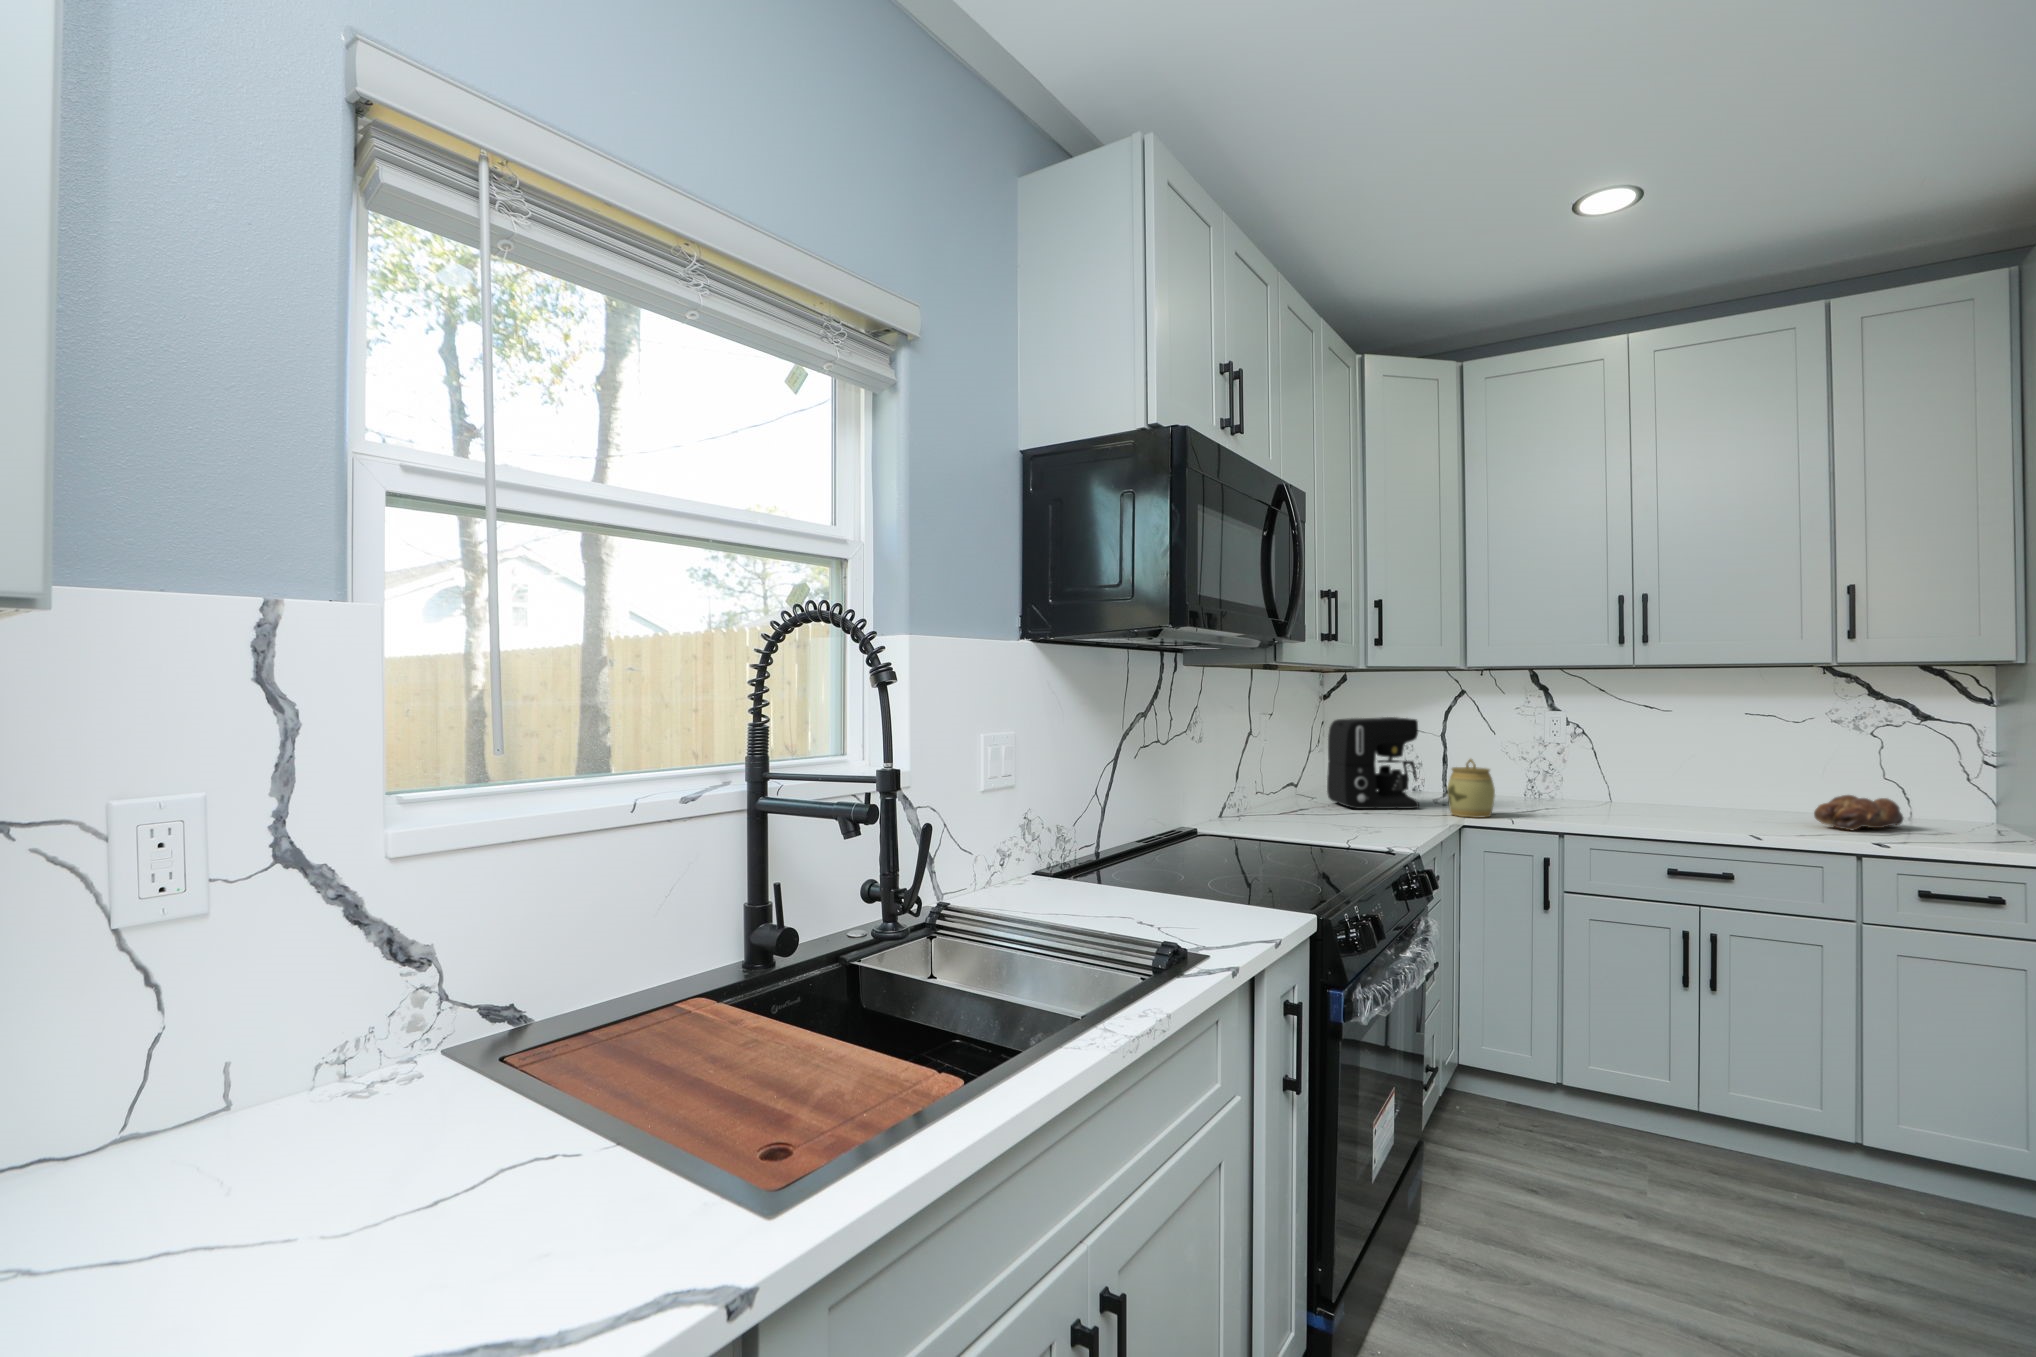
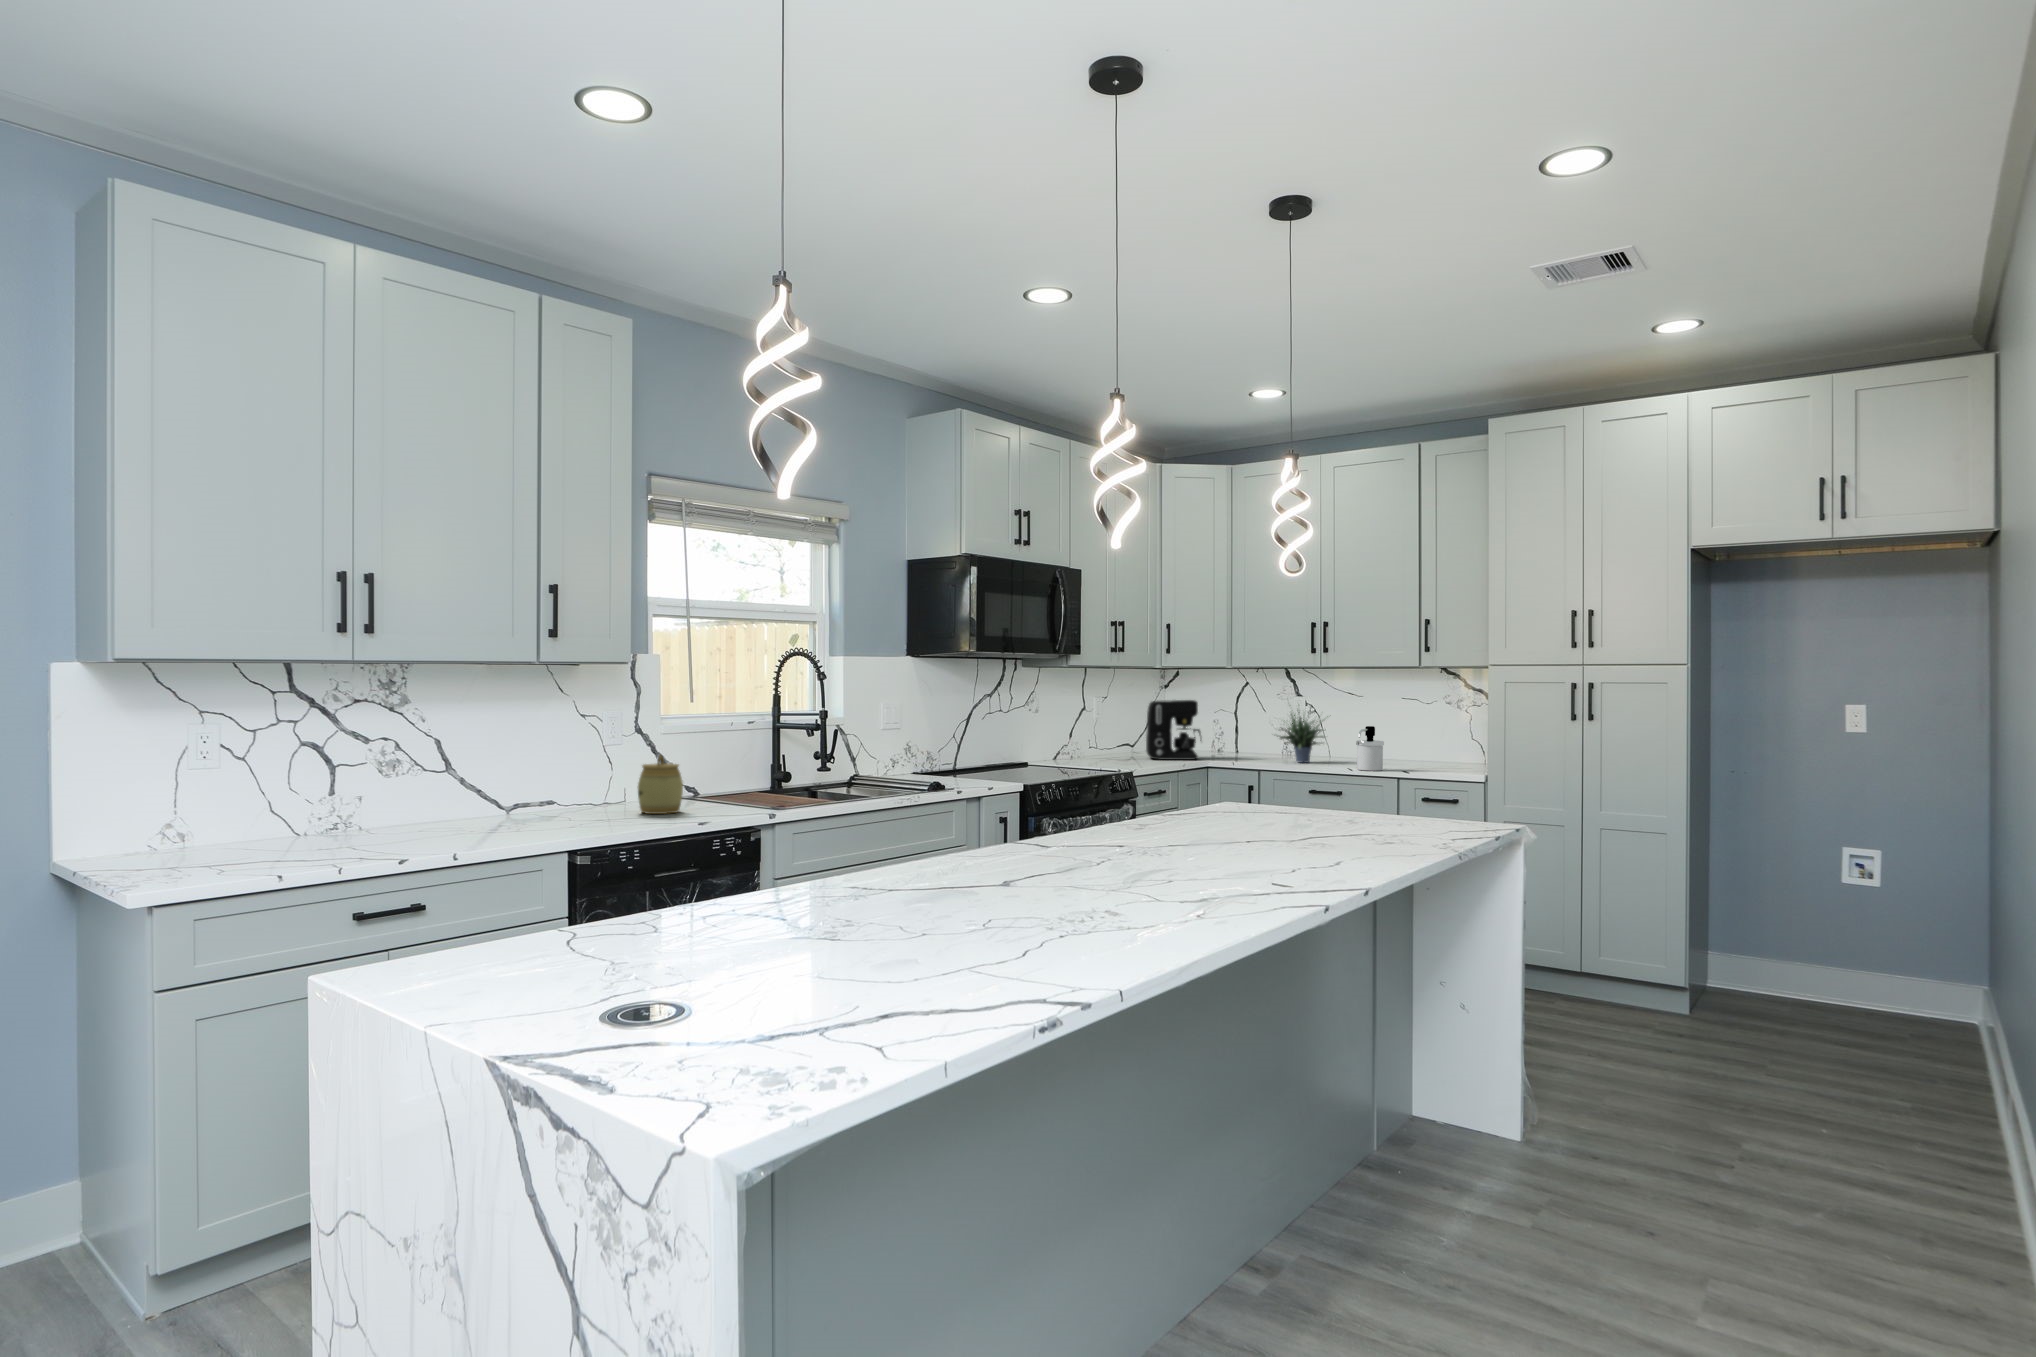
potted plant: none [1535,713,1649,814] -> present [1277,714,1328,763]
jar: present [1447,759,1495,818] -> present [638,755,683,814]
soap dispenser: none [1735,760,1790,836] -> present [1356,726,1384,771]
bread loaf: present [1814,795,1903,830] -> none [1415,749,1470,770]

